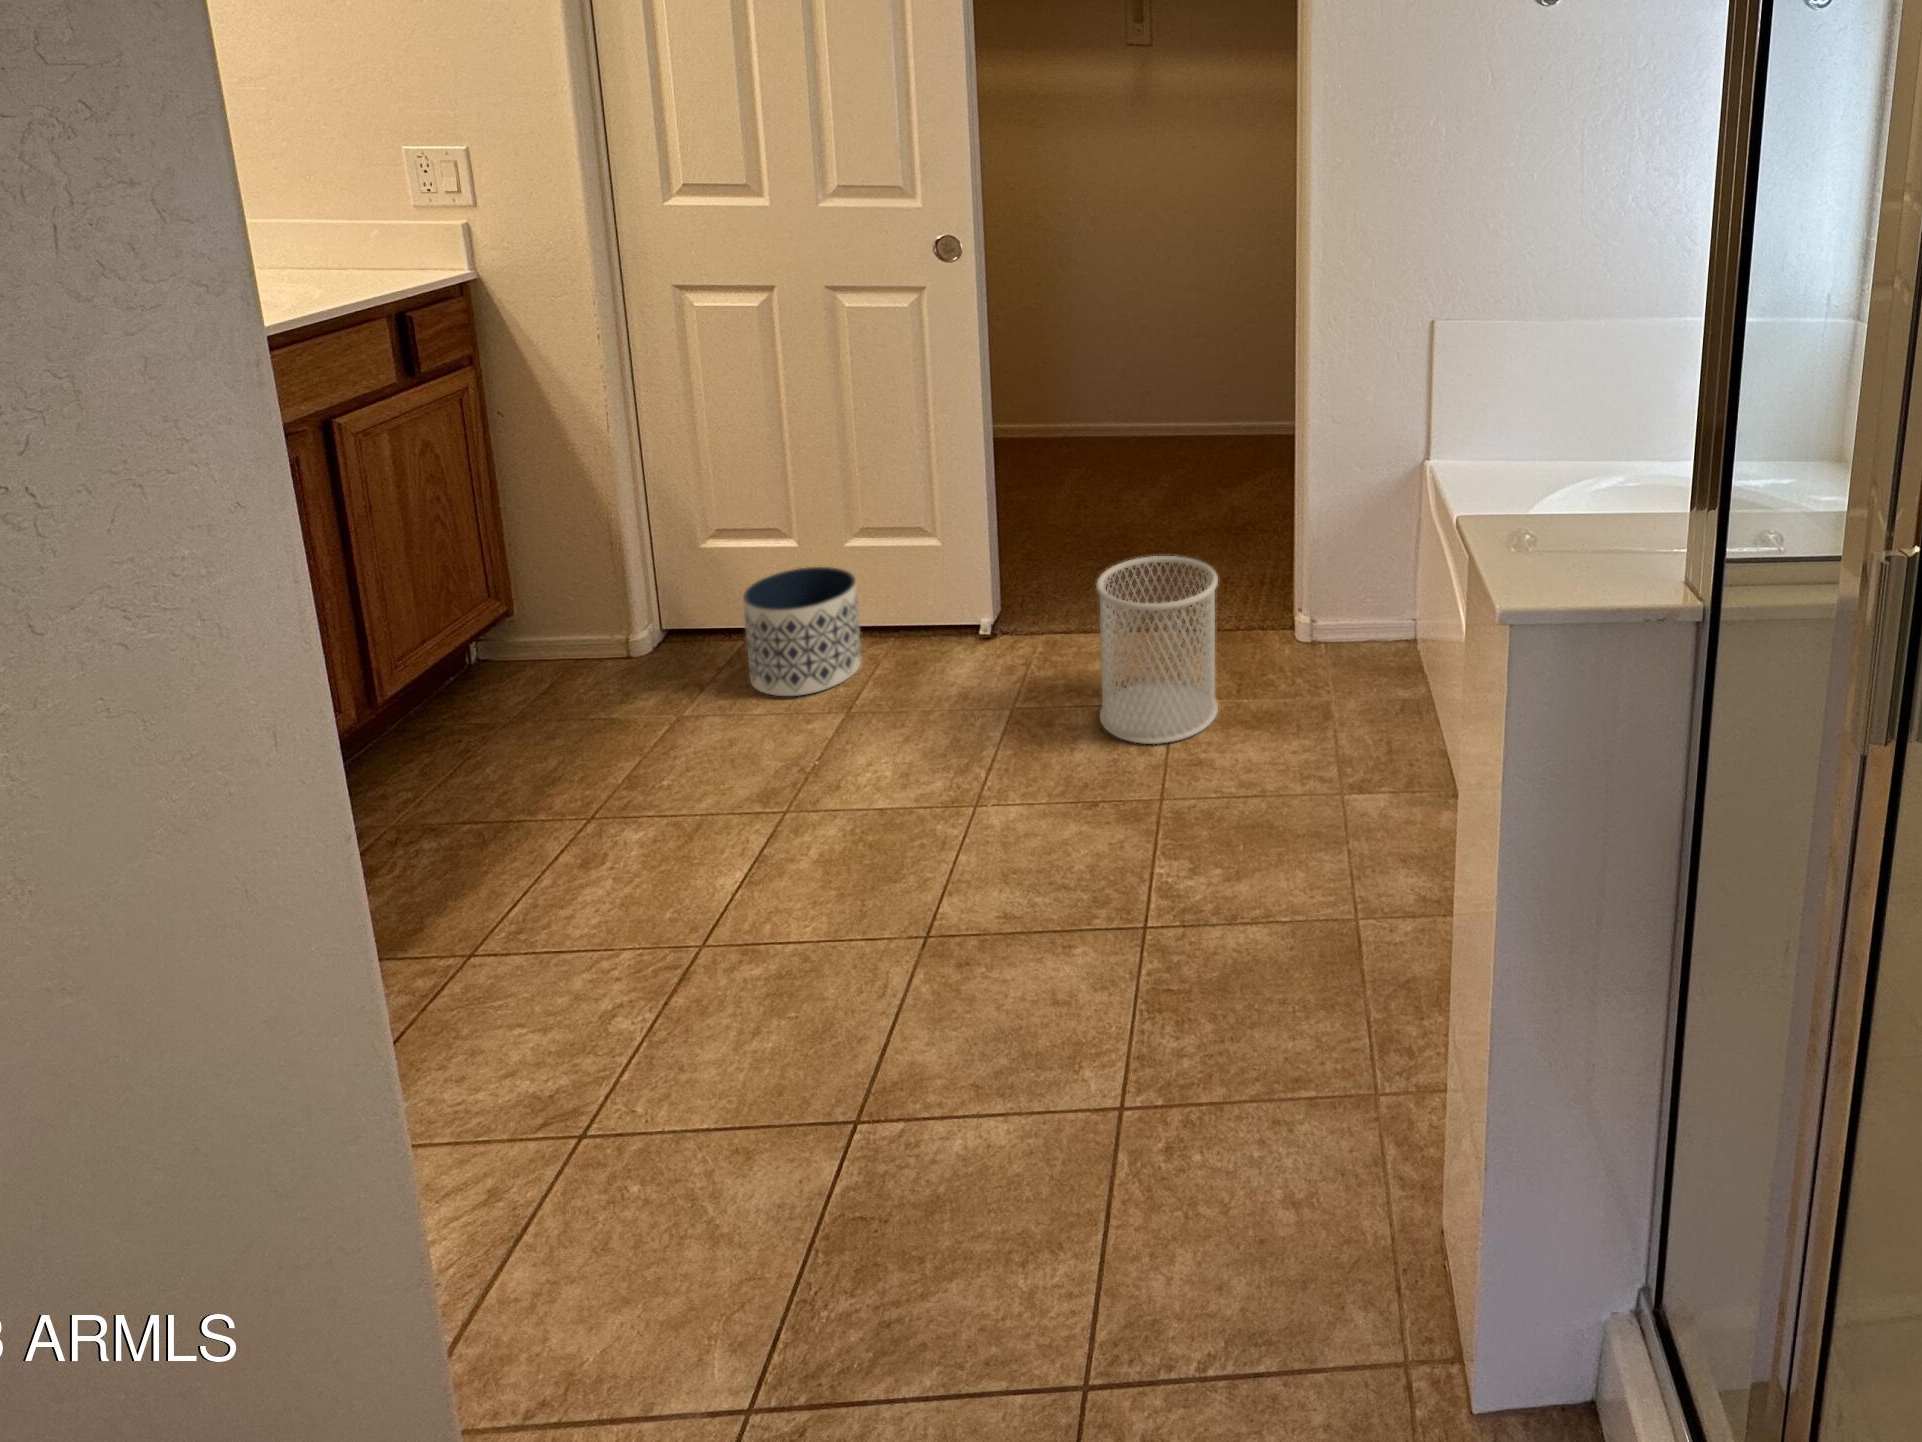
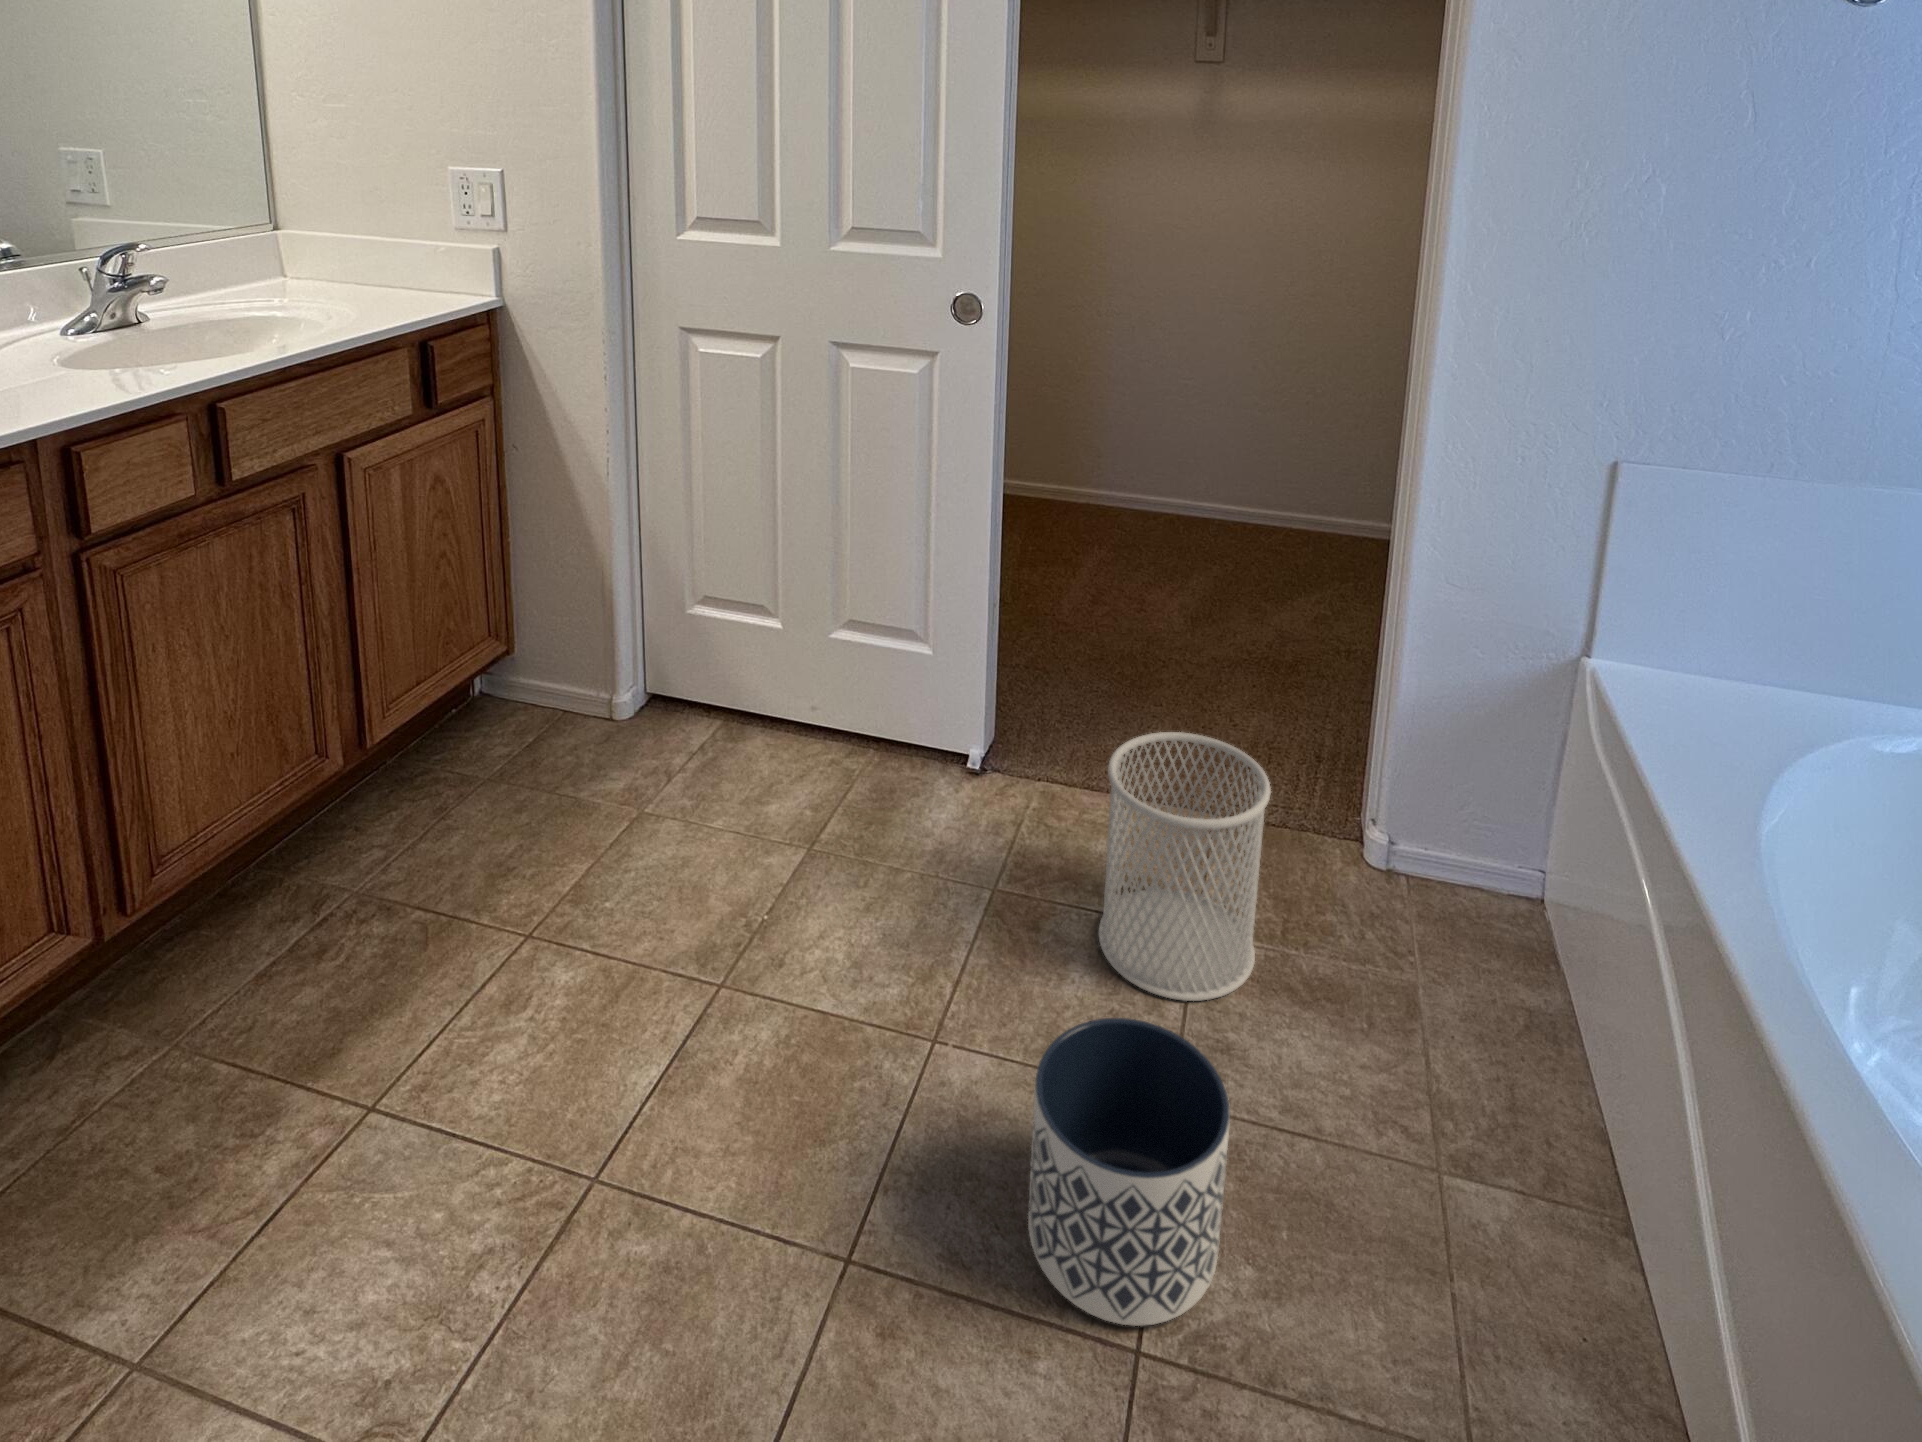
planter: present [743,567,861,696] -> present [1028,1018,1230,1326]

